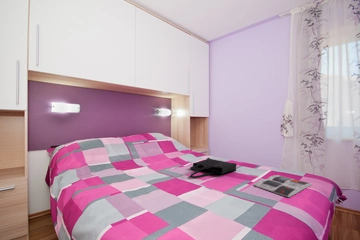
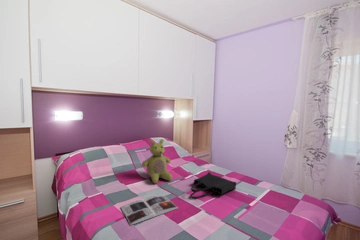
stuffed bear: none [138,126,171,169] -> present [141,139,172,183]
magazine: present [254,175,312,197] -> present [121,195,177,225]

